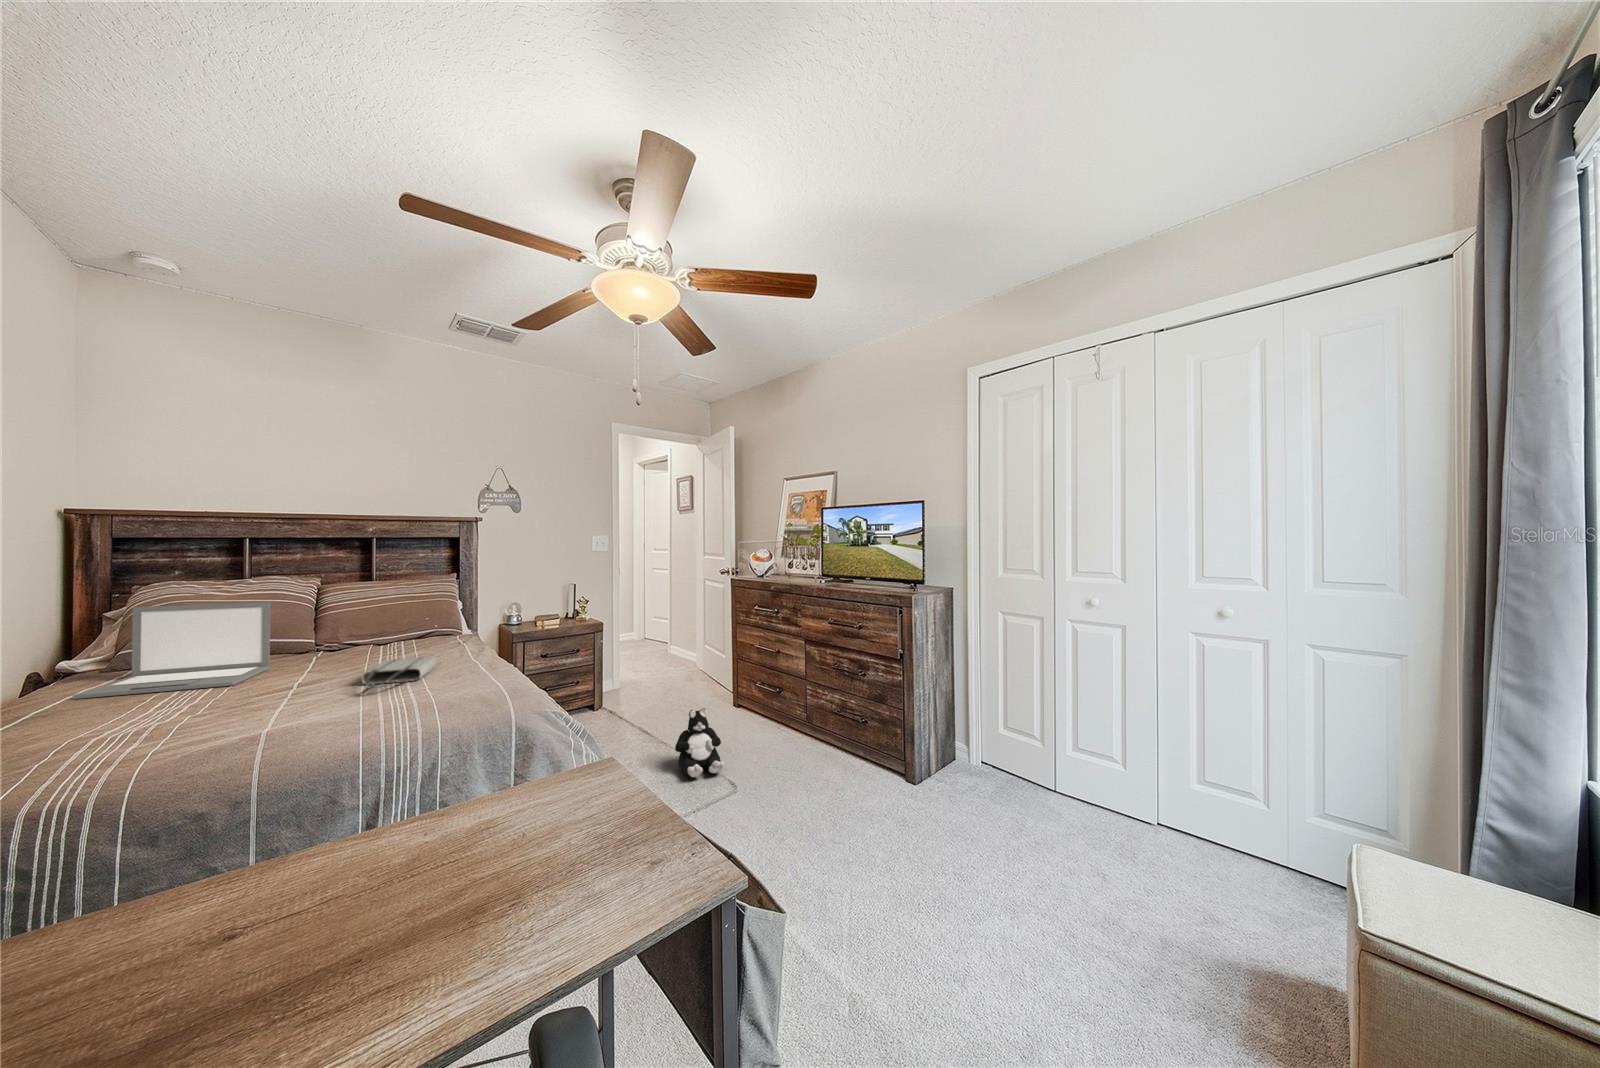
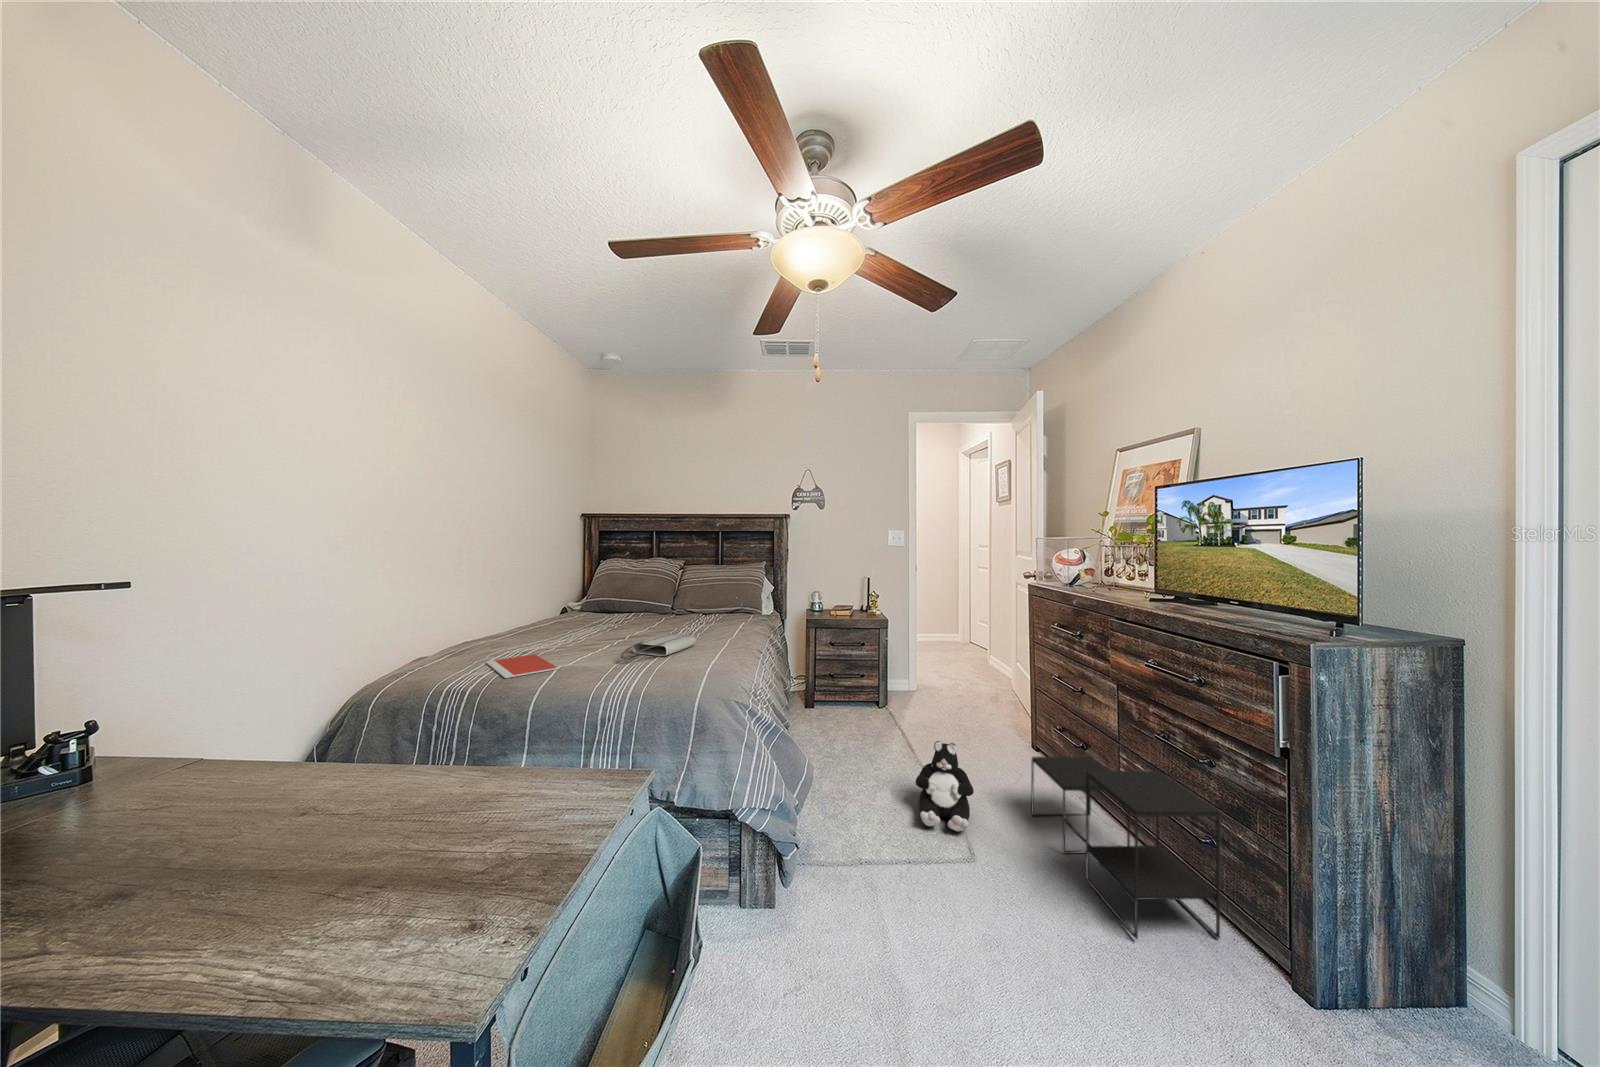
laptop: present [73,602,270,699] -> none [523,578,620,638]
side table: none [756,688,873,788] -> present [1031,756,1220,939]
notebook: none [103,712,276,738] -> present [486,654,558,678]

